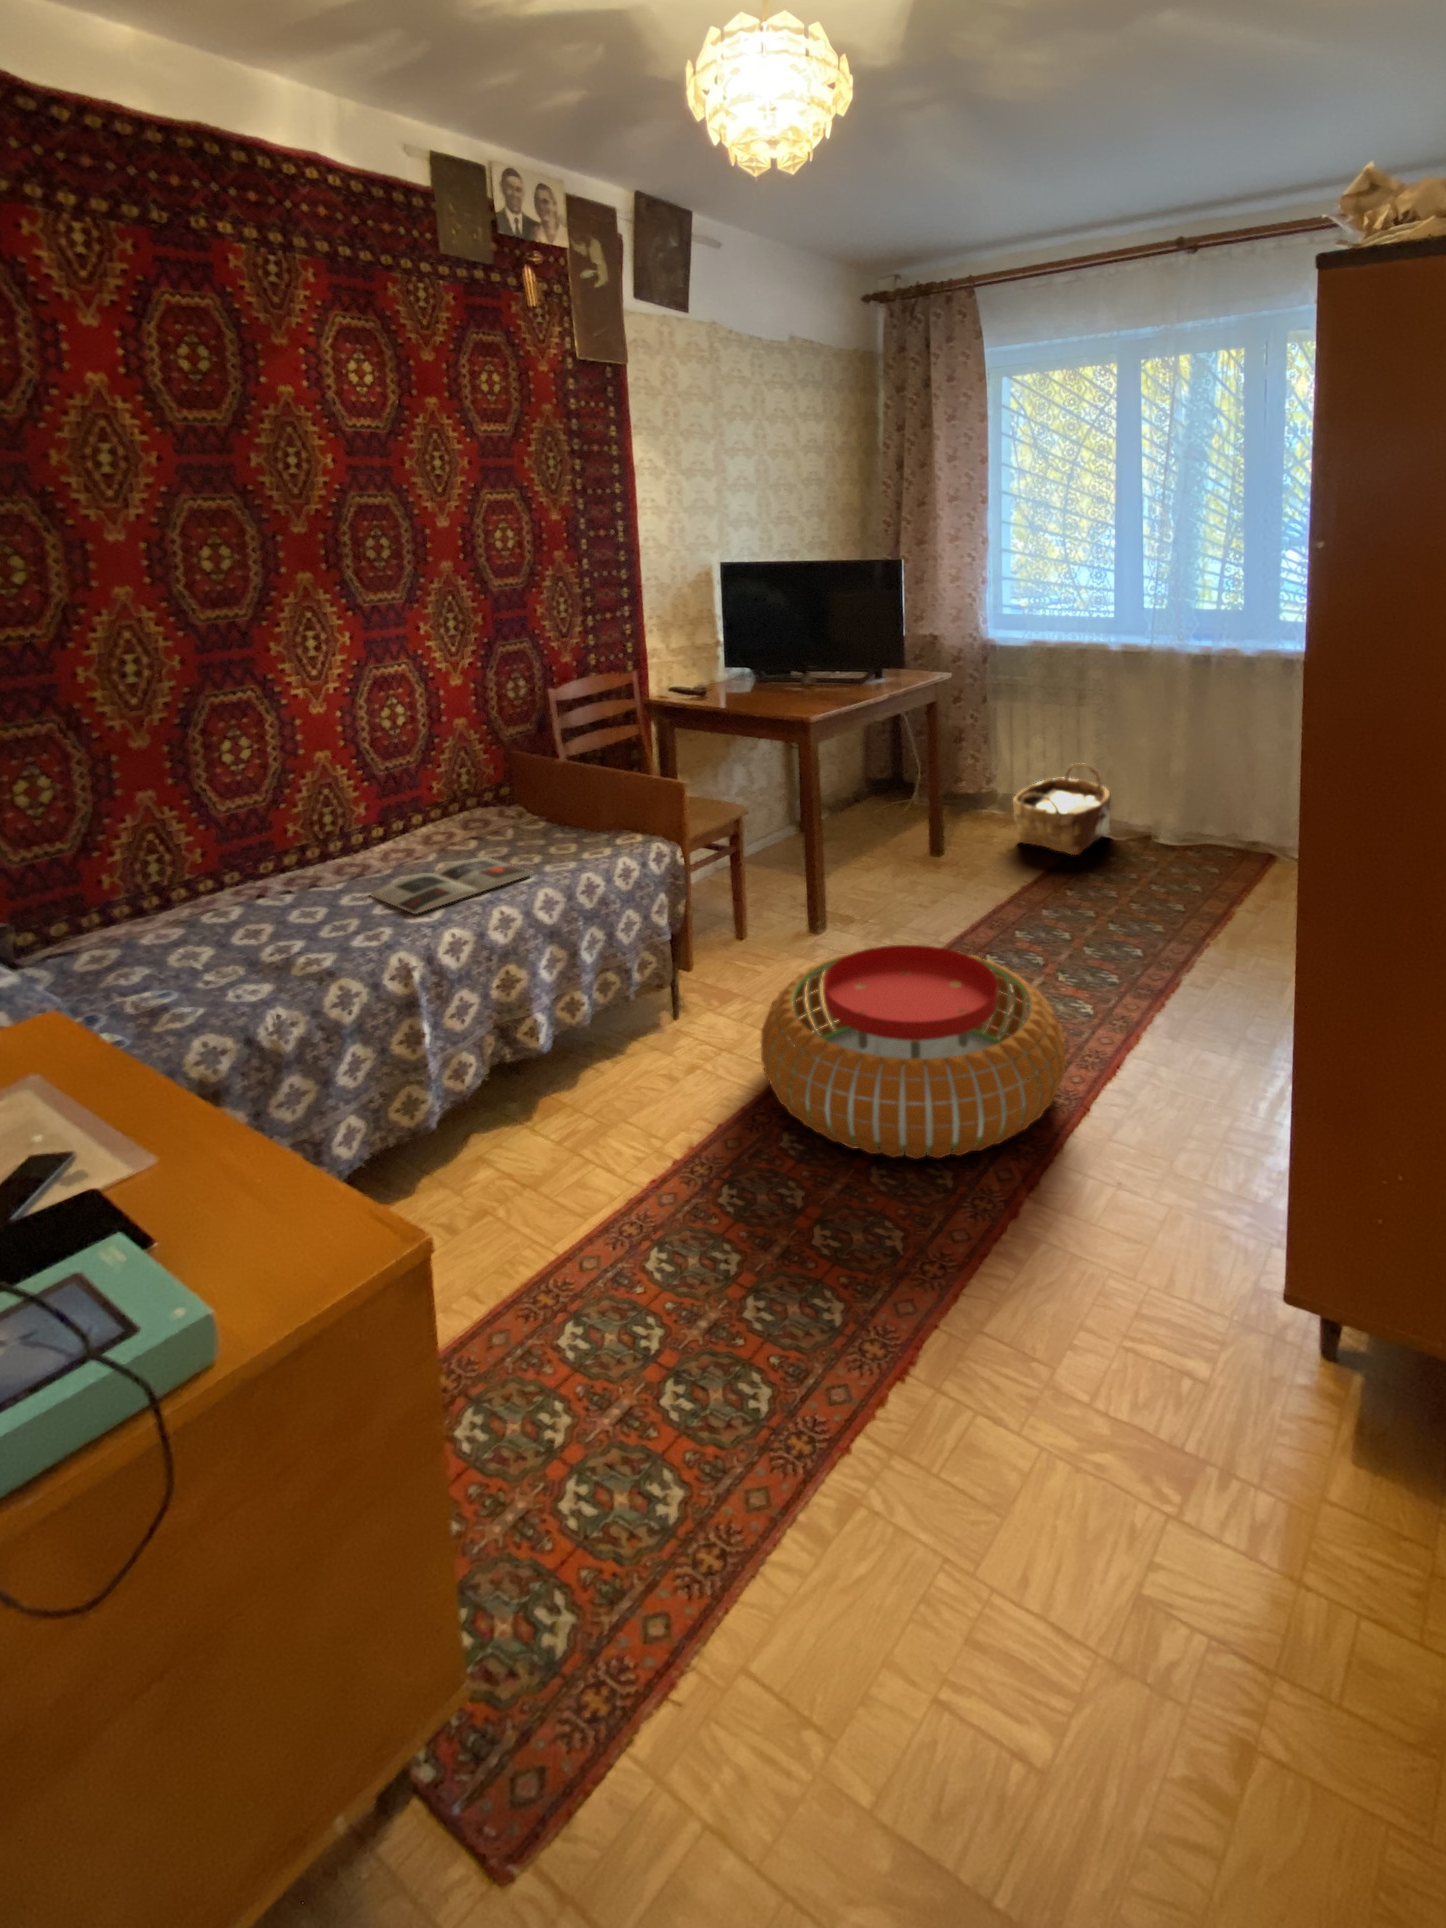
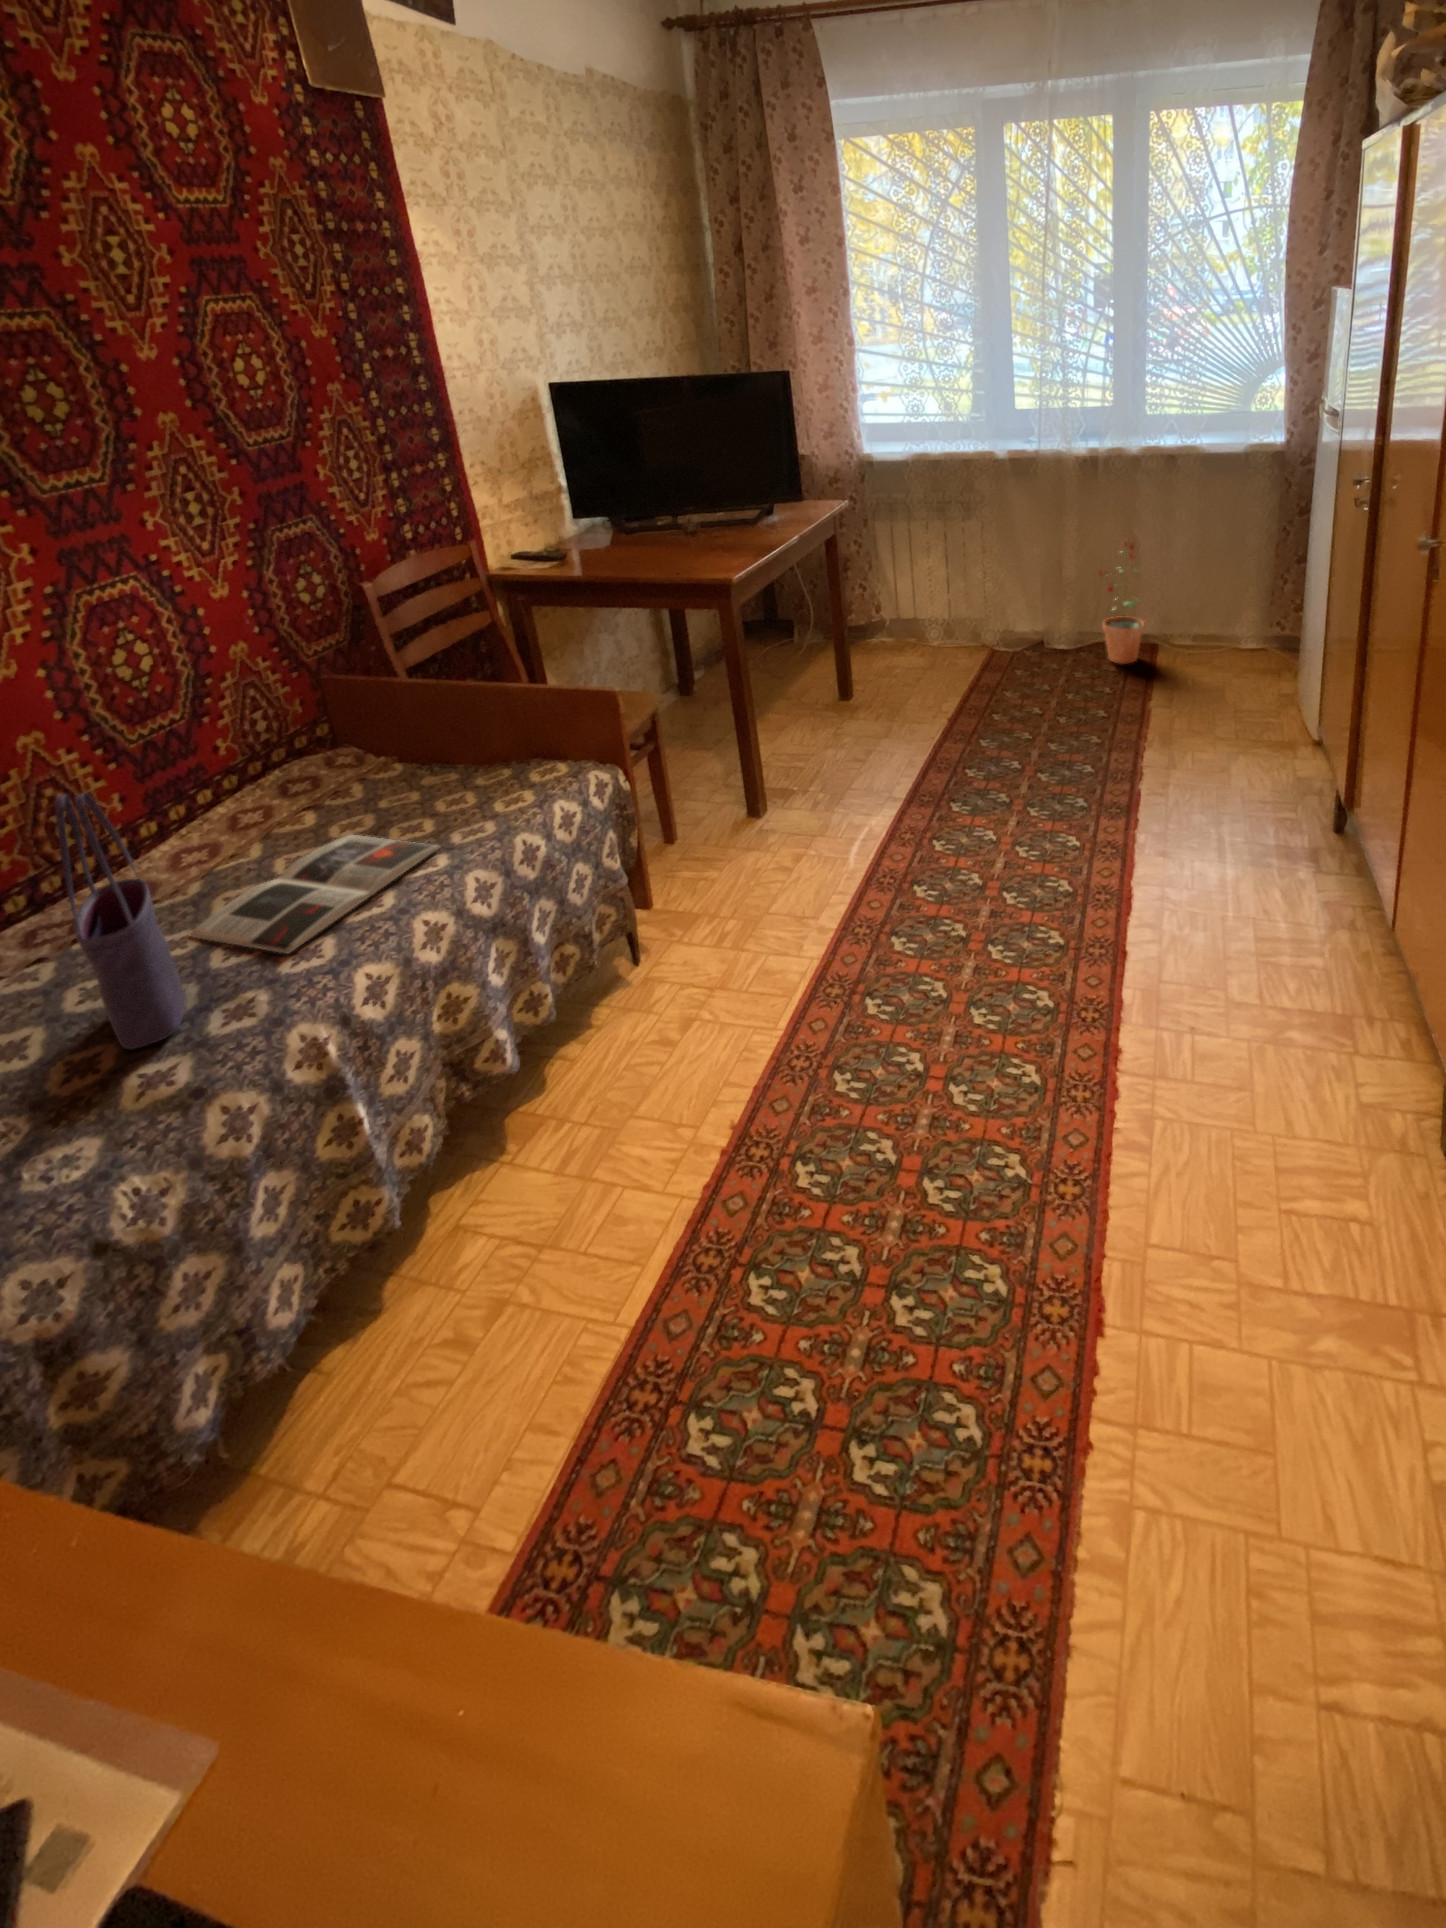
potted plant: none [1208,737,1255,865] -> present [1099,539,1144,664]
woven basket: present [1012,763,1111,855] -> none [912,579,1005,676]
tote bag: none [298,771,352,944] -> present [55,793,186,1049]
pouf: present [761,945,1066,1159] -> none [773,822,1109,1075]

